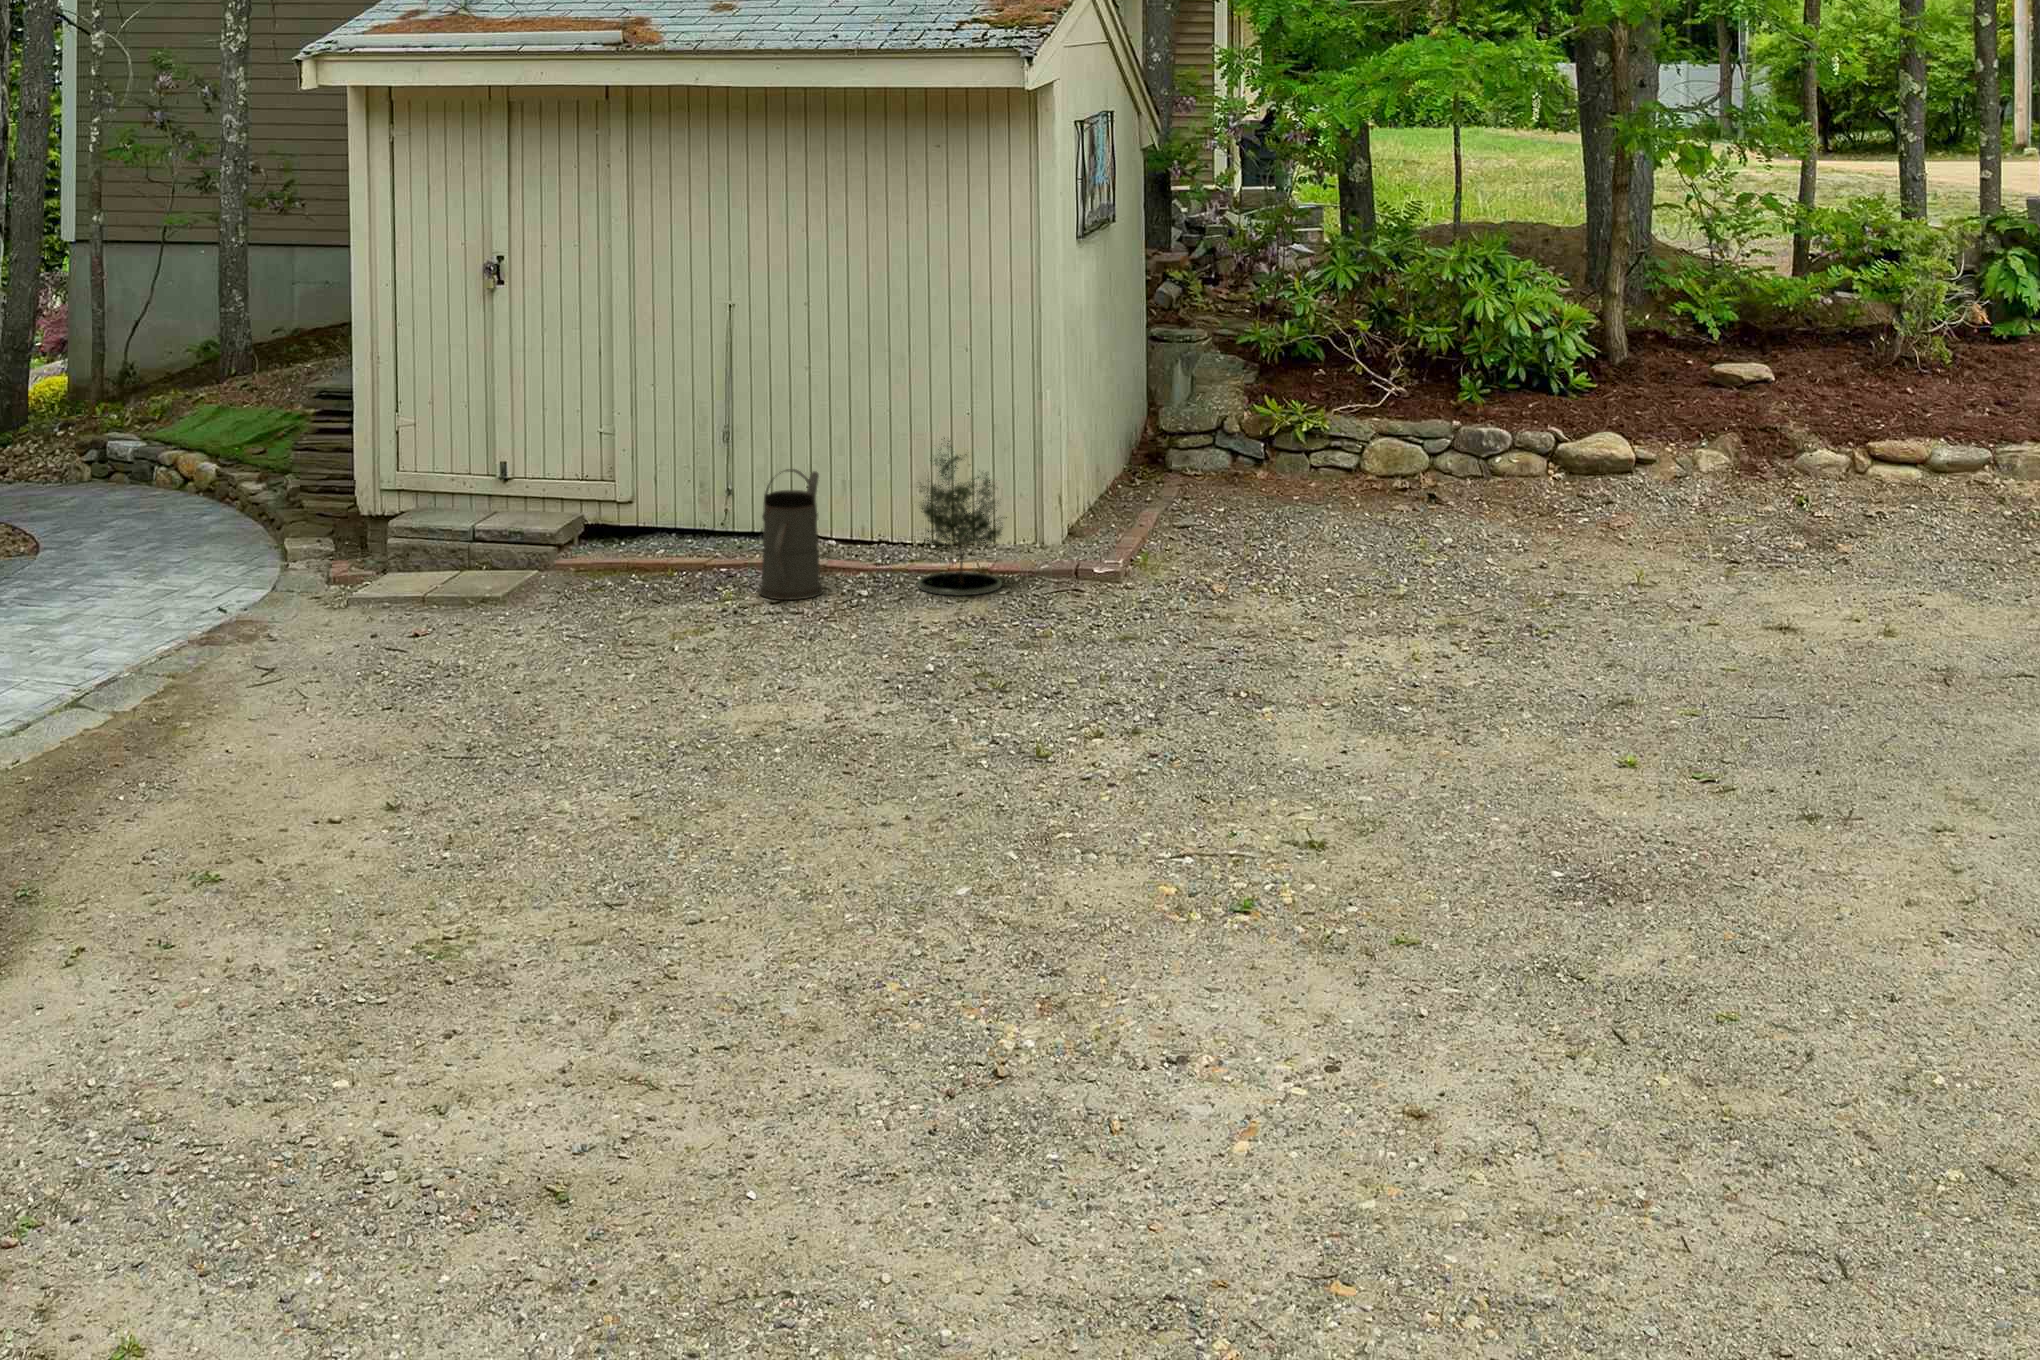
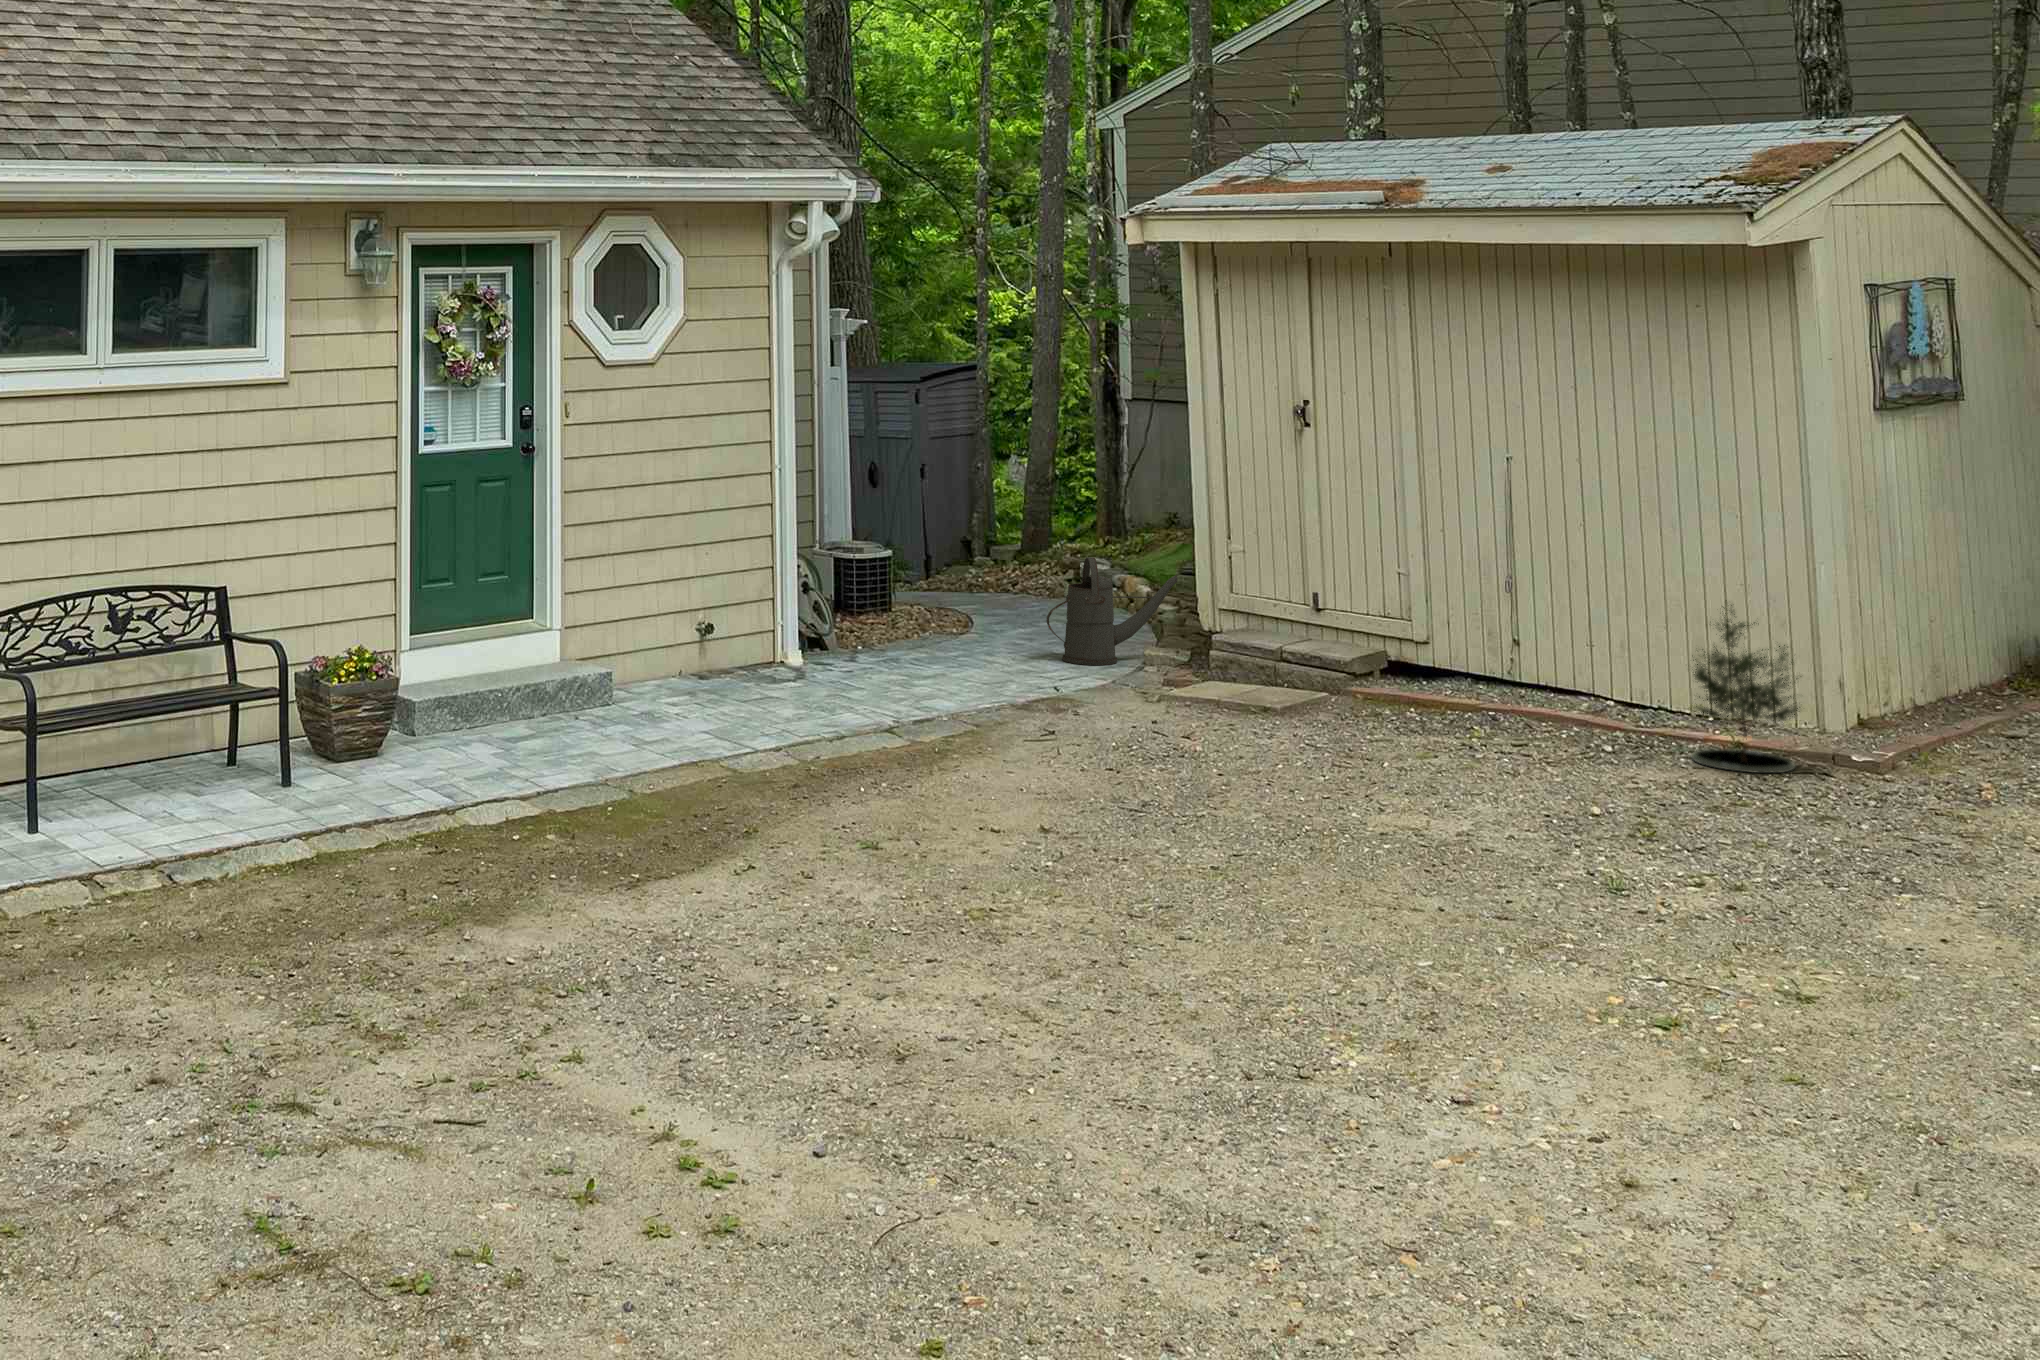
watering can: present [759,469,823,600] -> present [1046,557,1177,665]

